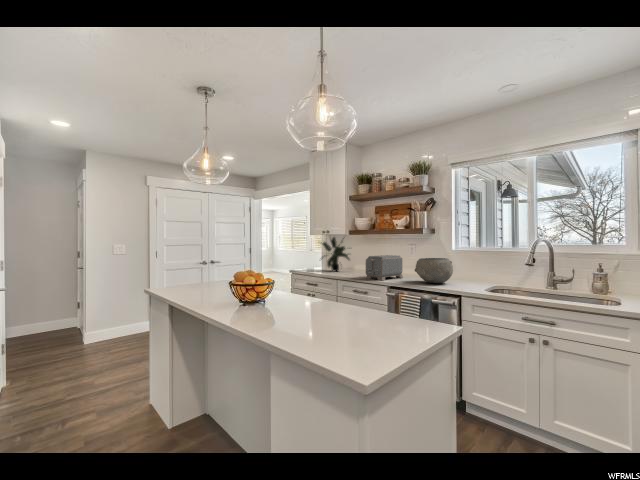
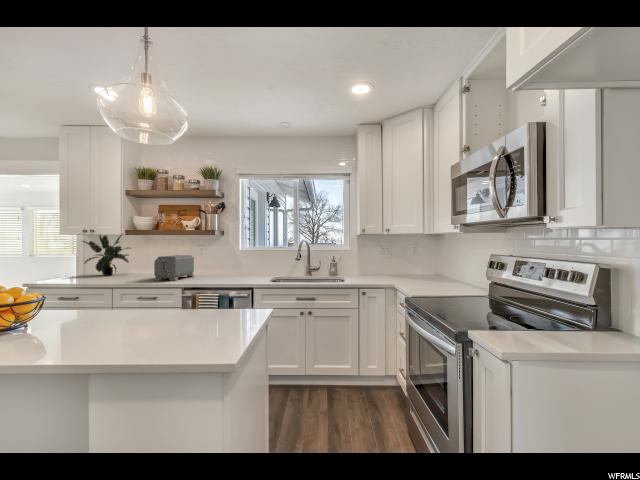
ceramic bowl: present [415,258,453,283] -> none [209,256,243,279]

